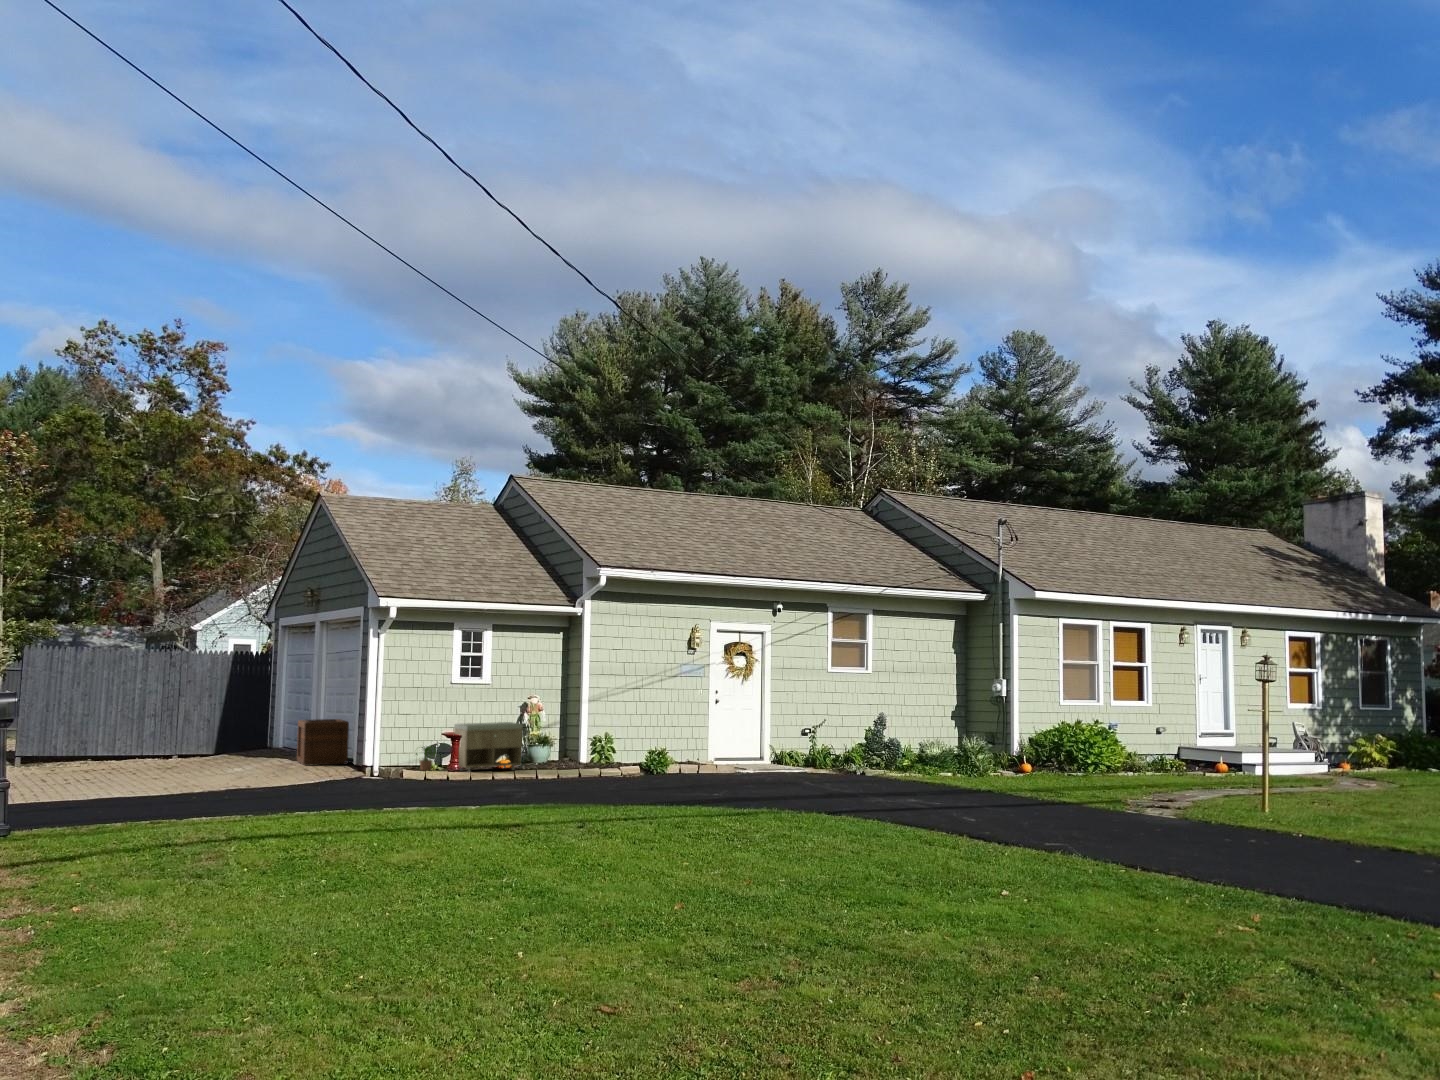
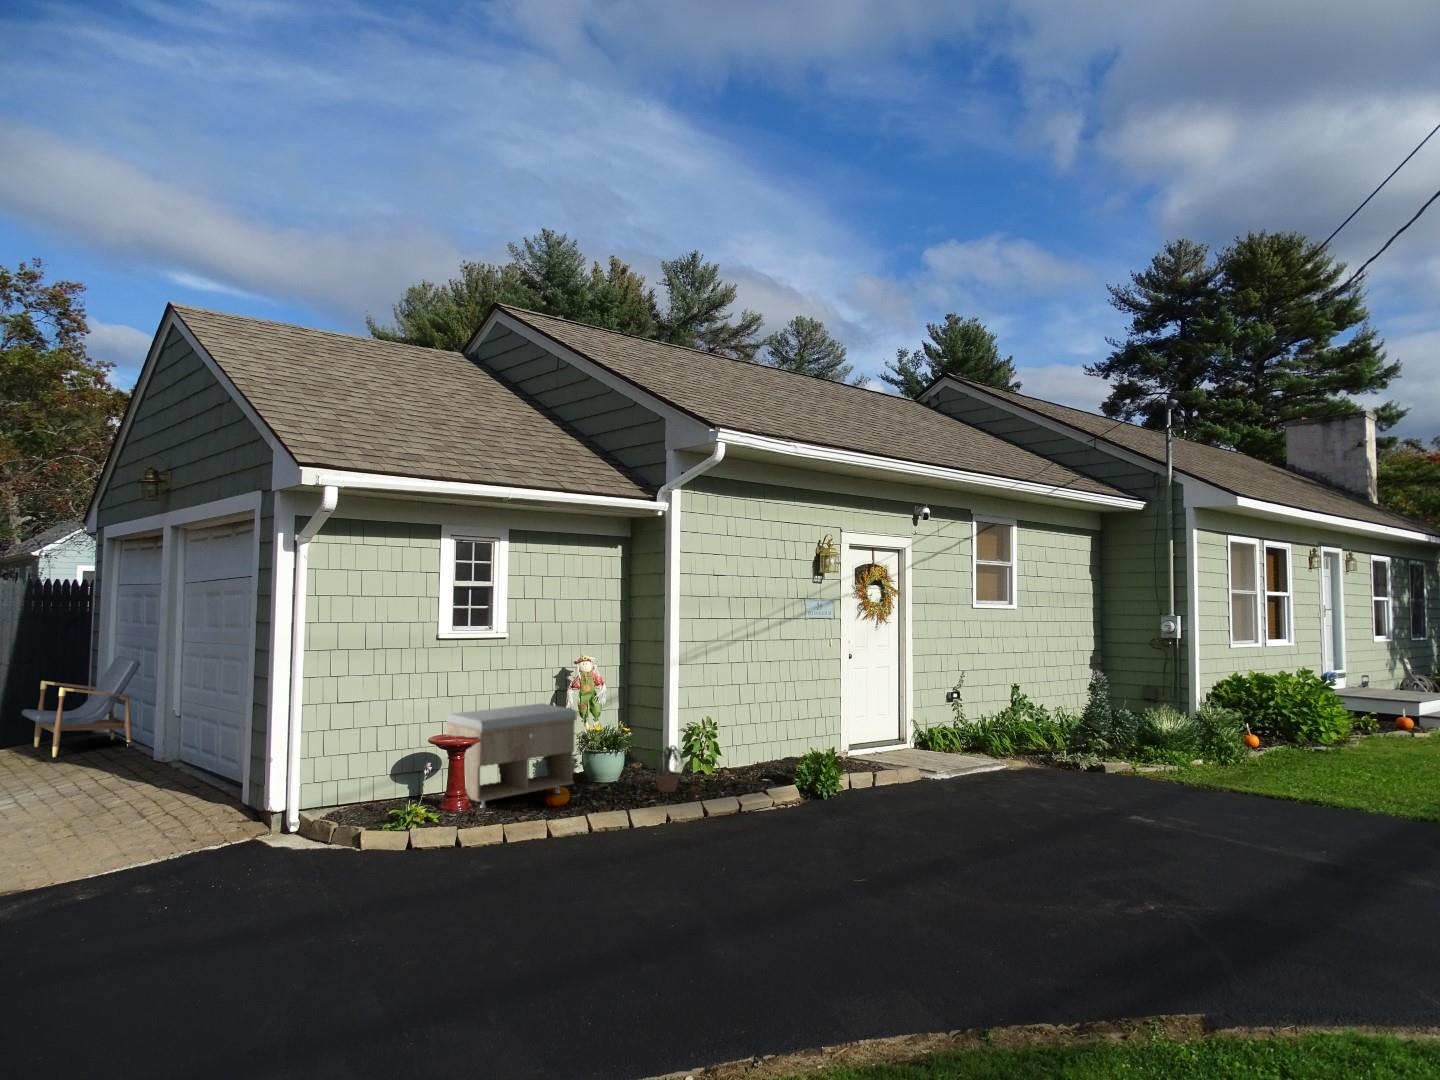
lounge chair: none [239,700,301,755] -> present [22,656,140,757]
wooden crate: present [297,719,349,766] -> none [123,699,230,798]
potted plant: present [416,746,436,771] -> present [649,745,684,792]

